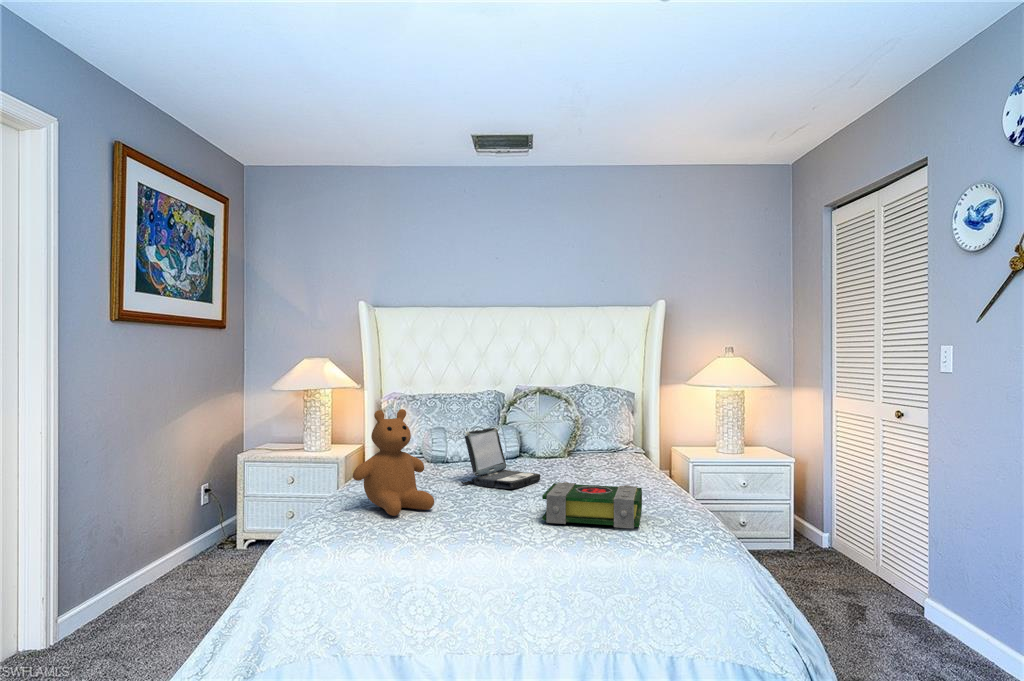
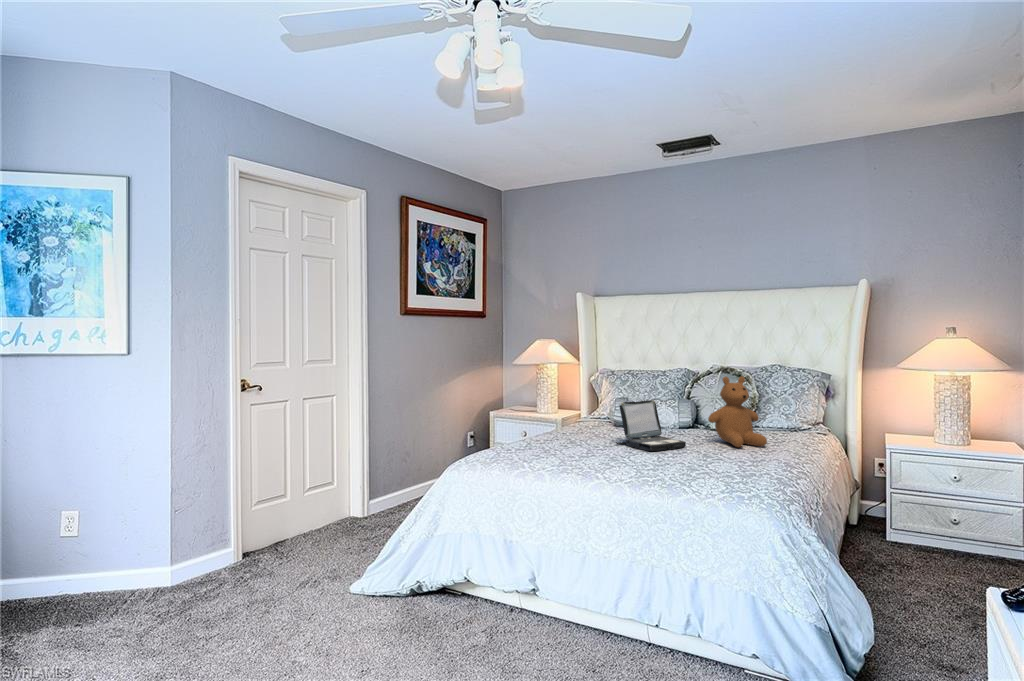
teddy bear: present [353,409,434,516] -> present [708,376,767,447]
book: present [542,482,642,529] -> none [641,447,742,489]

